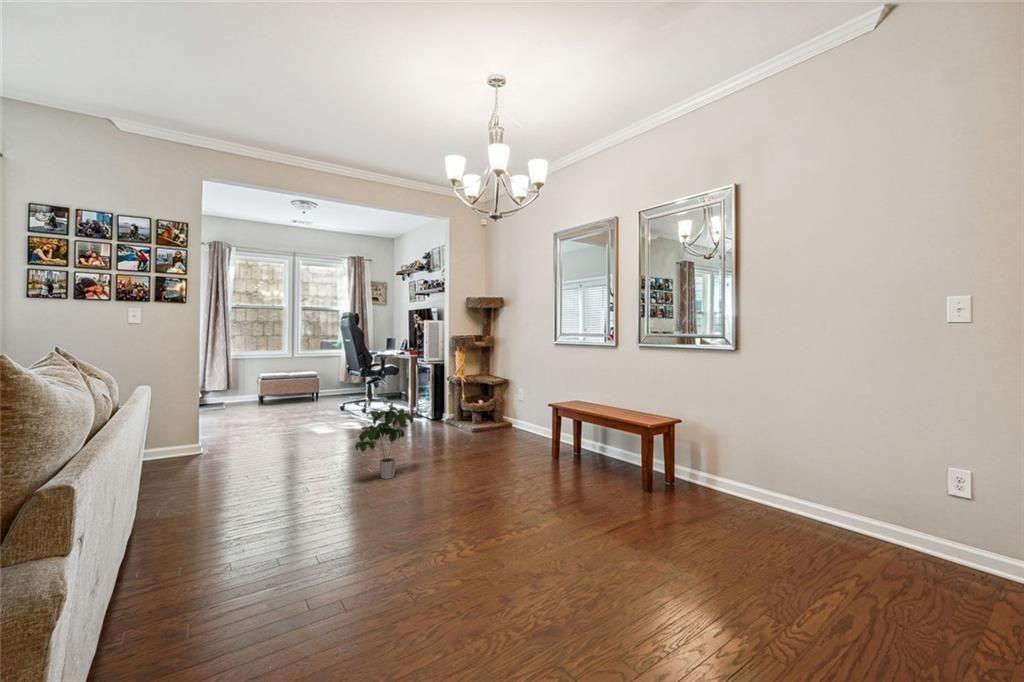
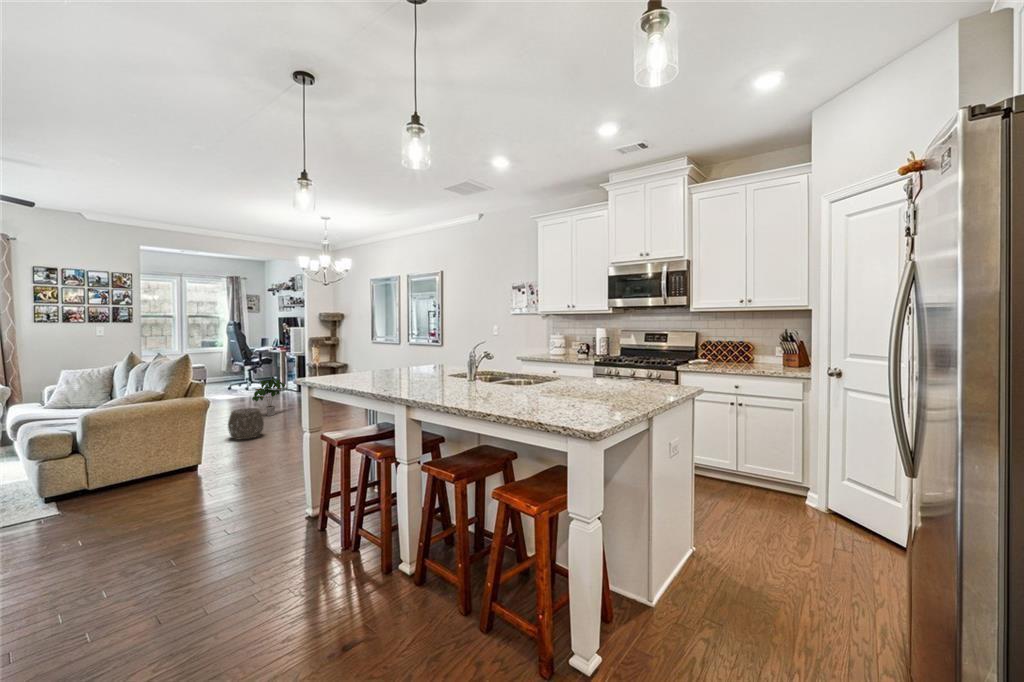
woven basket: none [282,486,365,574] -> present [228,408,264,439]

